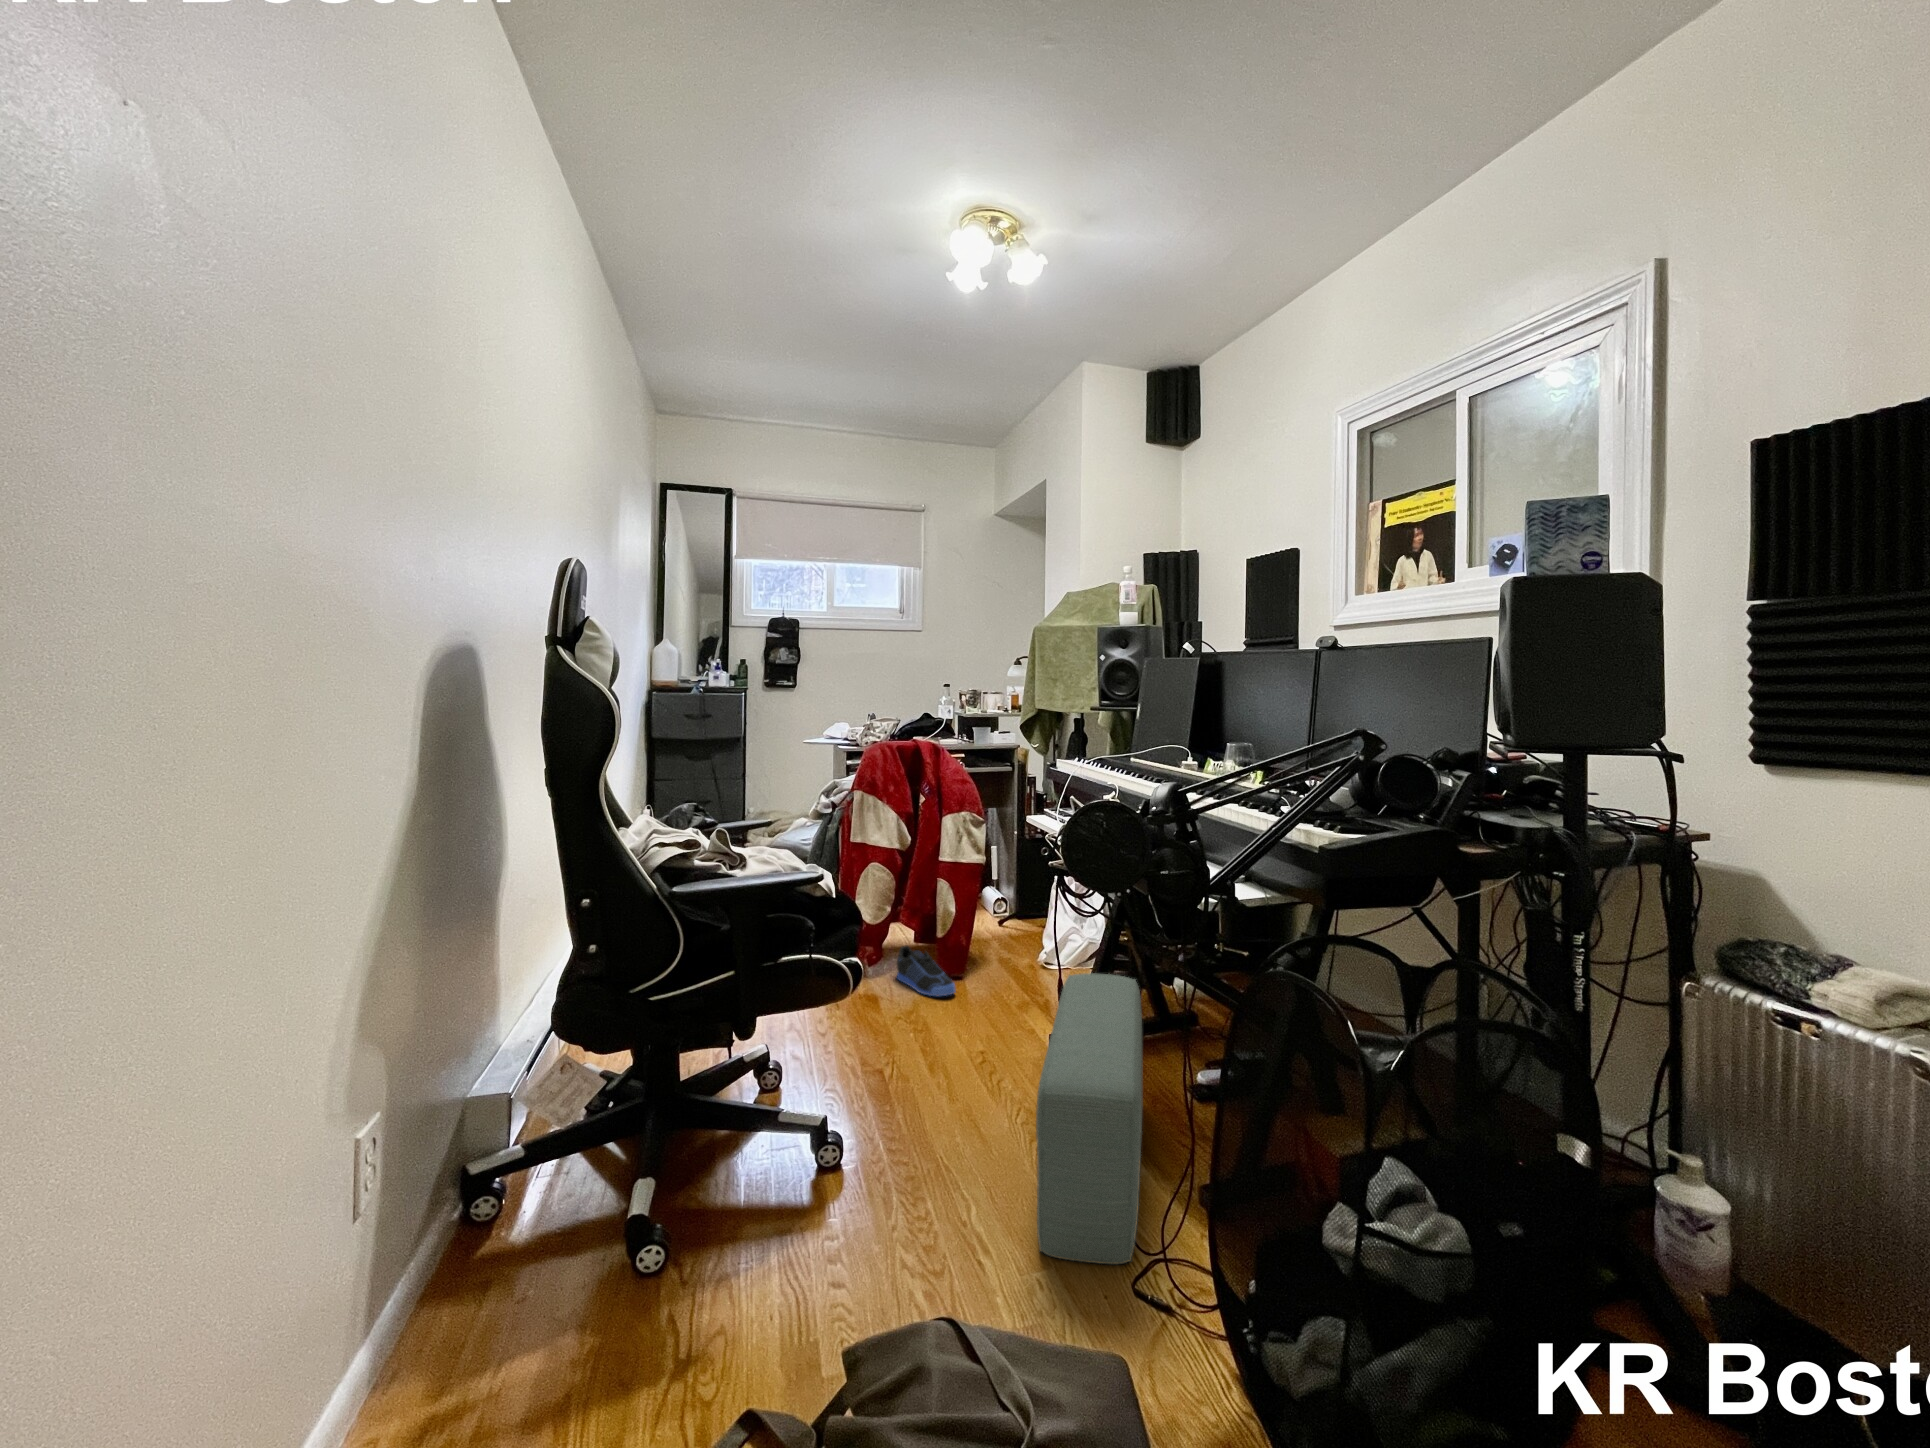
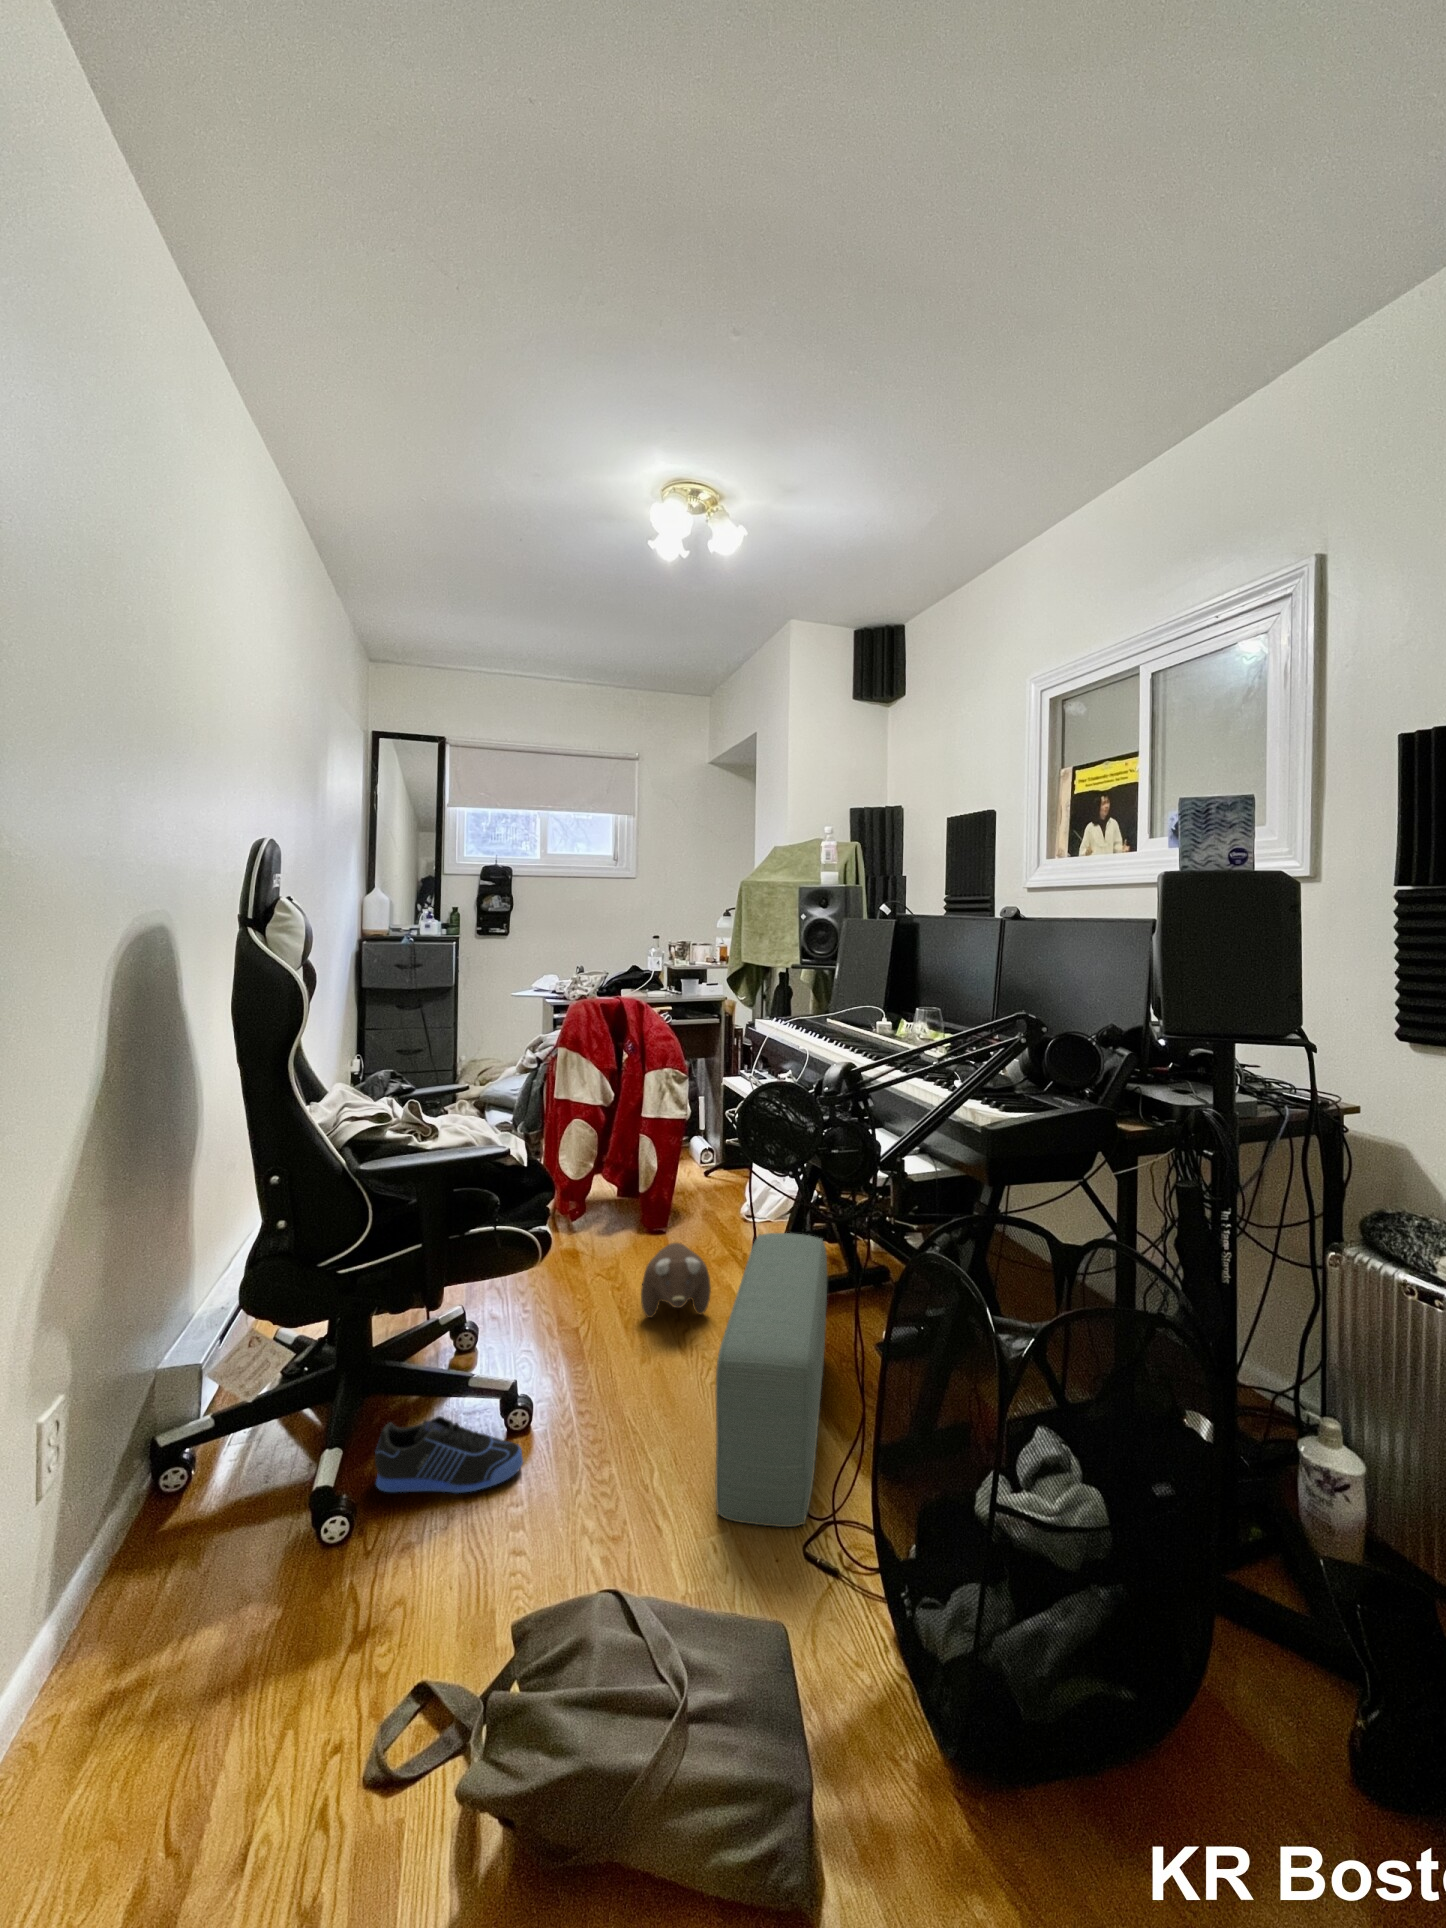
sneaker: present [897,946,956,996] -> present [375,1416,523,1493]
plush toy: none [946,987,1017,1062] -> present [641,1243,711,1318]

